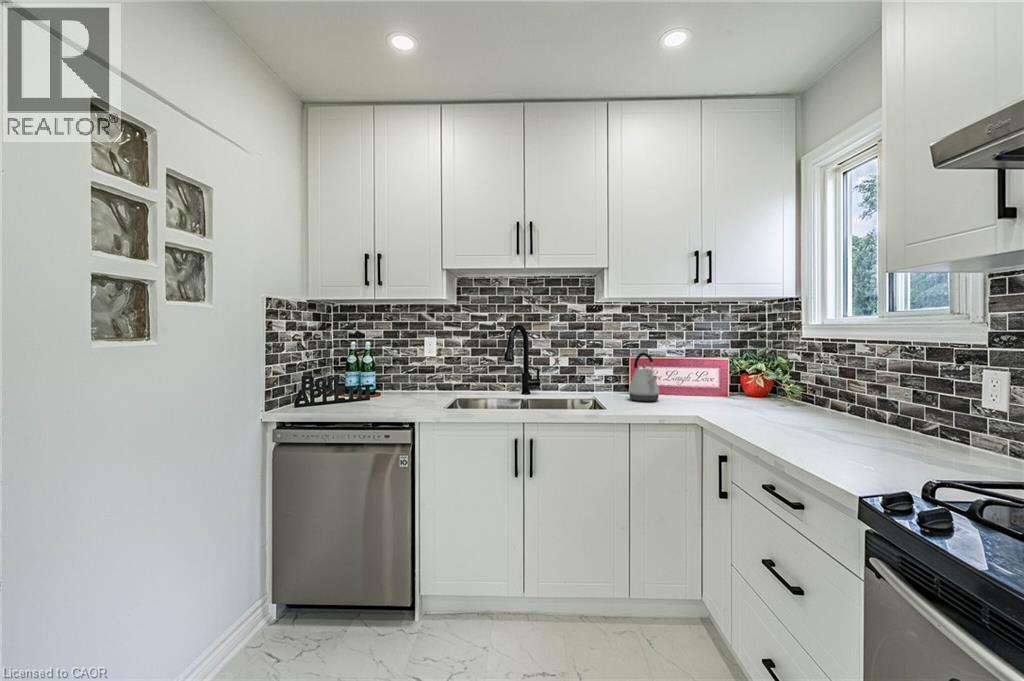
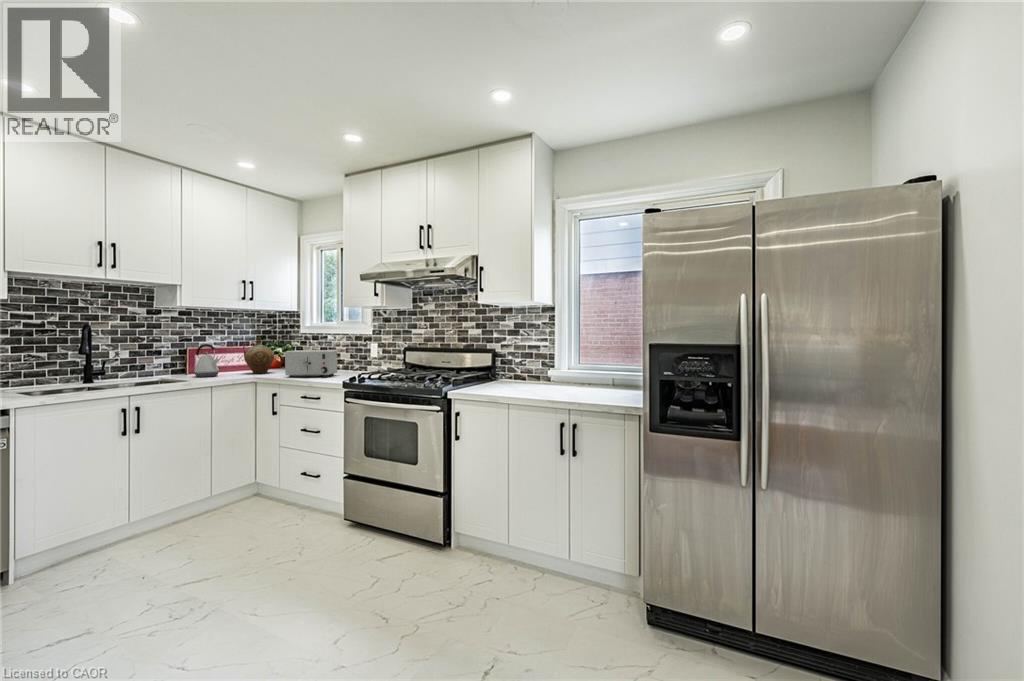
ceramic jug: none [696,344,746,405] -> present [243,337,274,374]
toaster: none [747,373,872,442] -> present [285,350,337,377]

